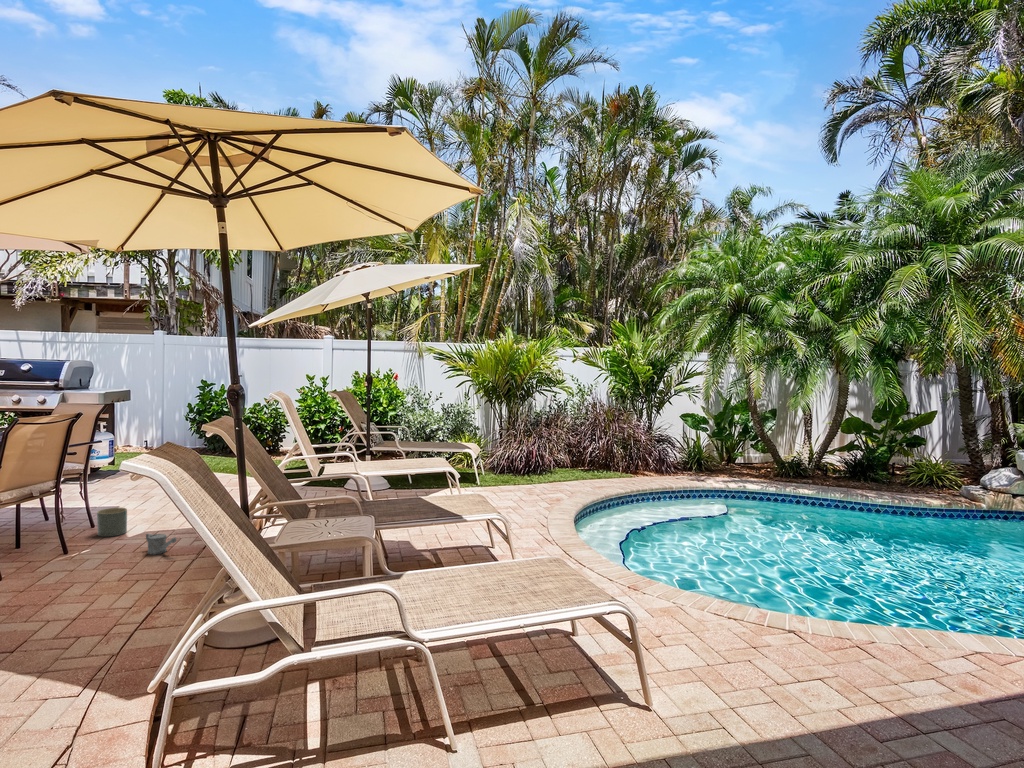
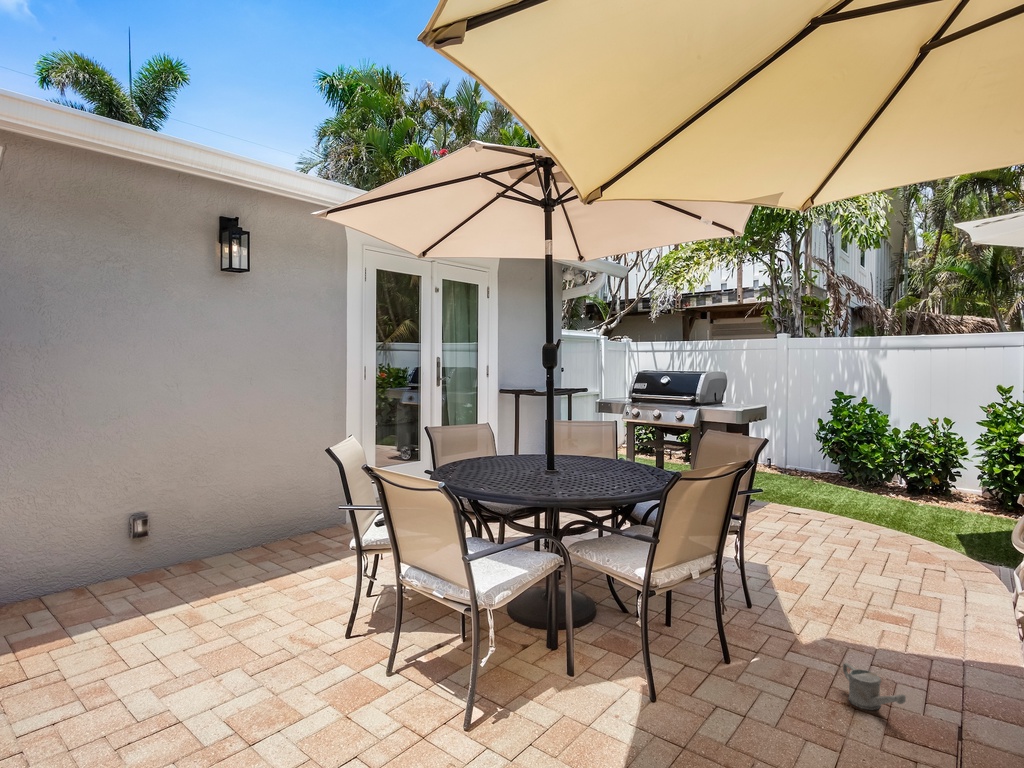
planter: present [97,508,127,537] -> none [759,588,799,636]

